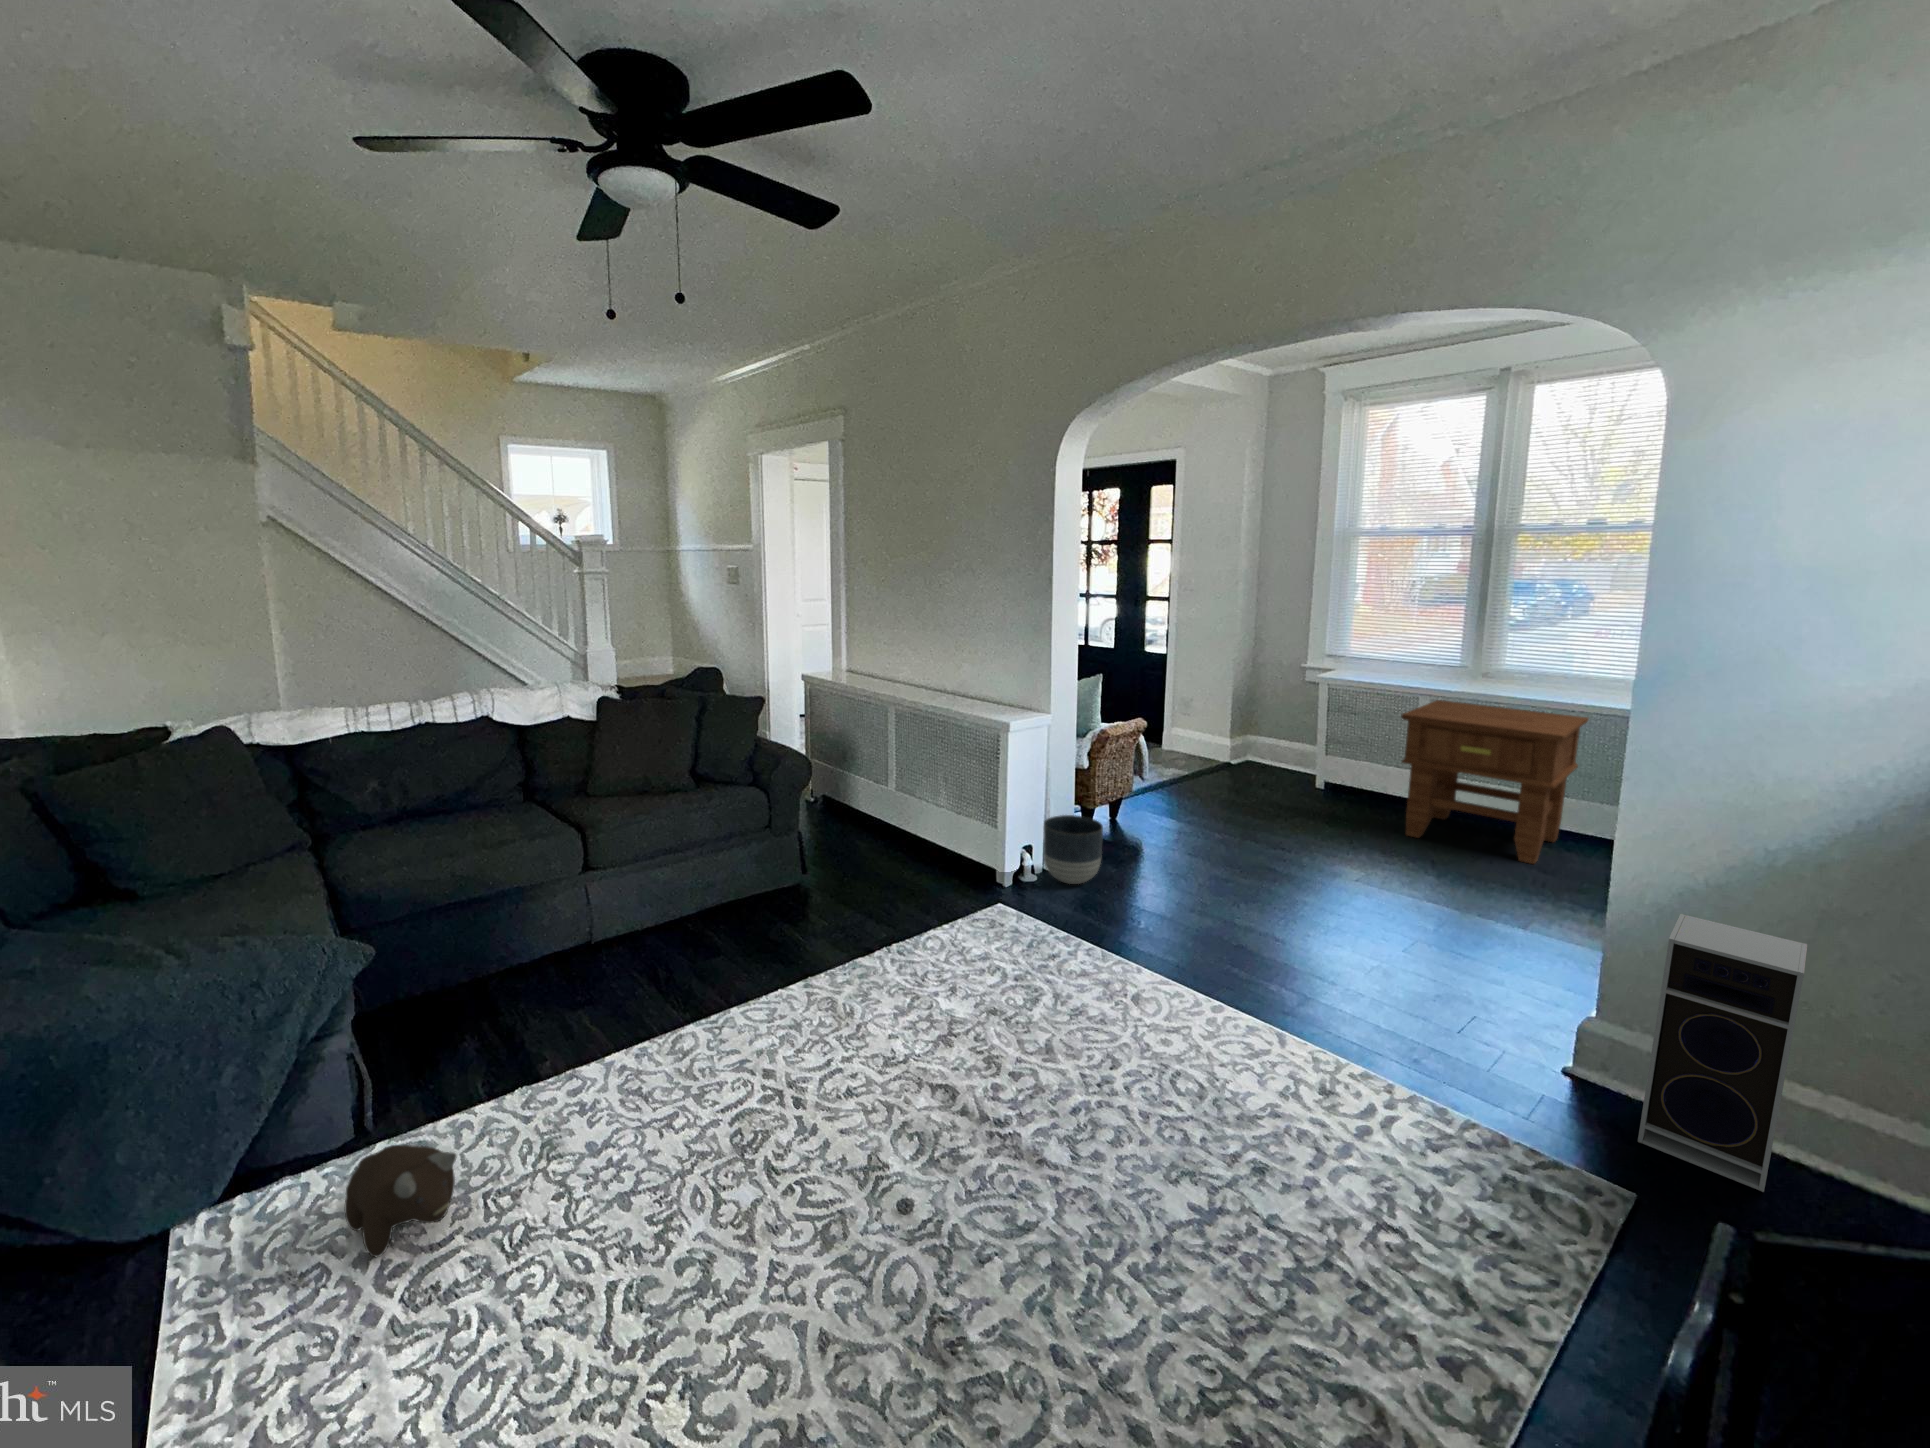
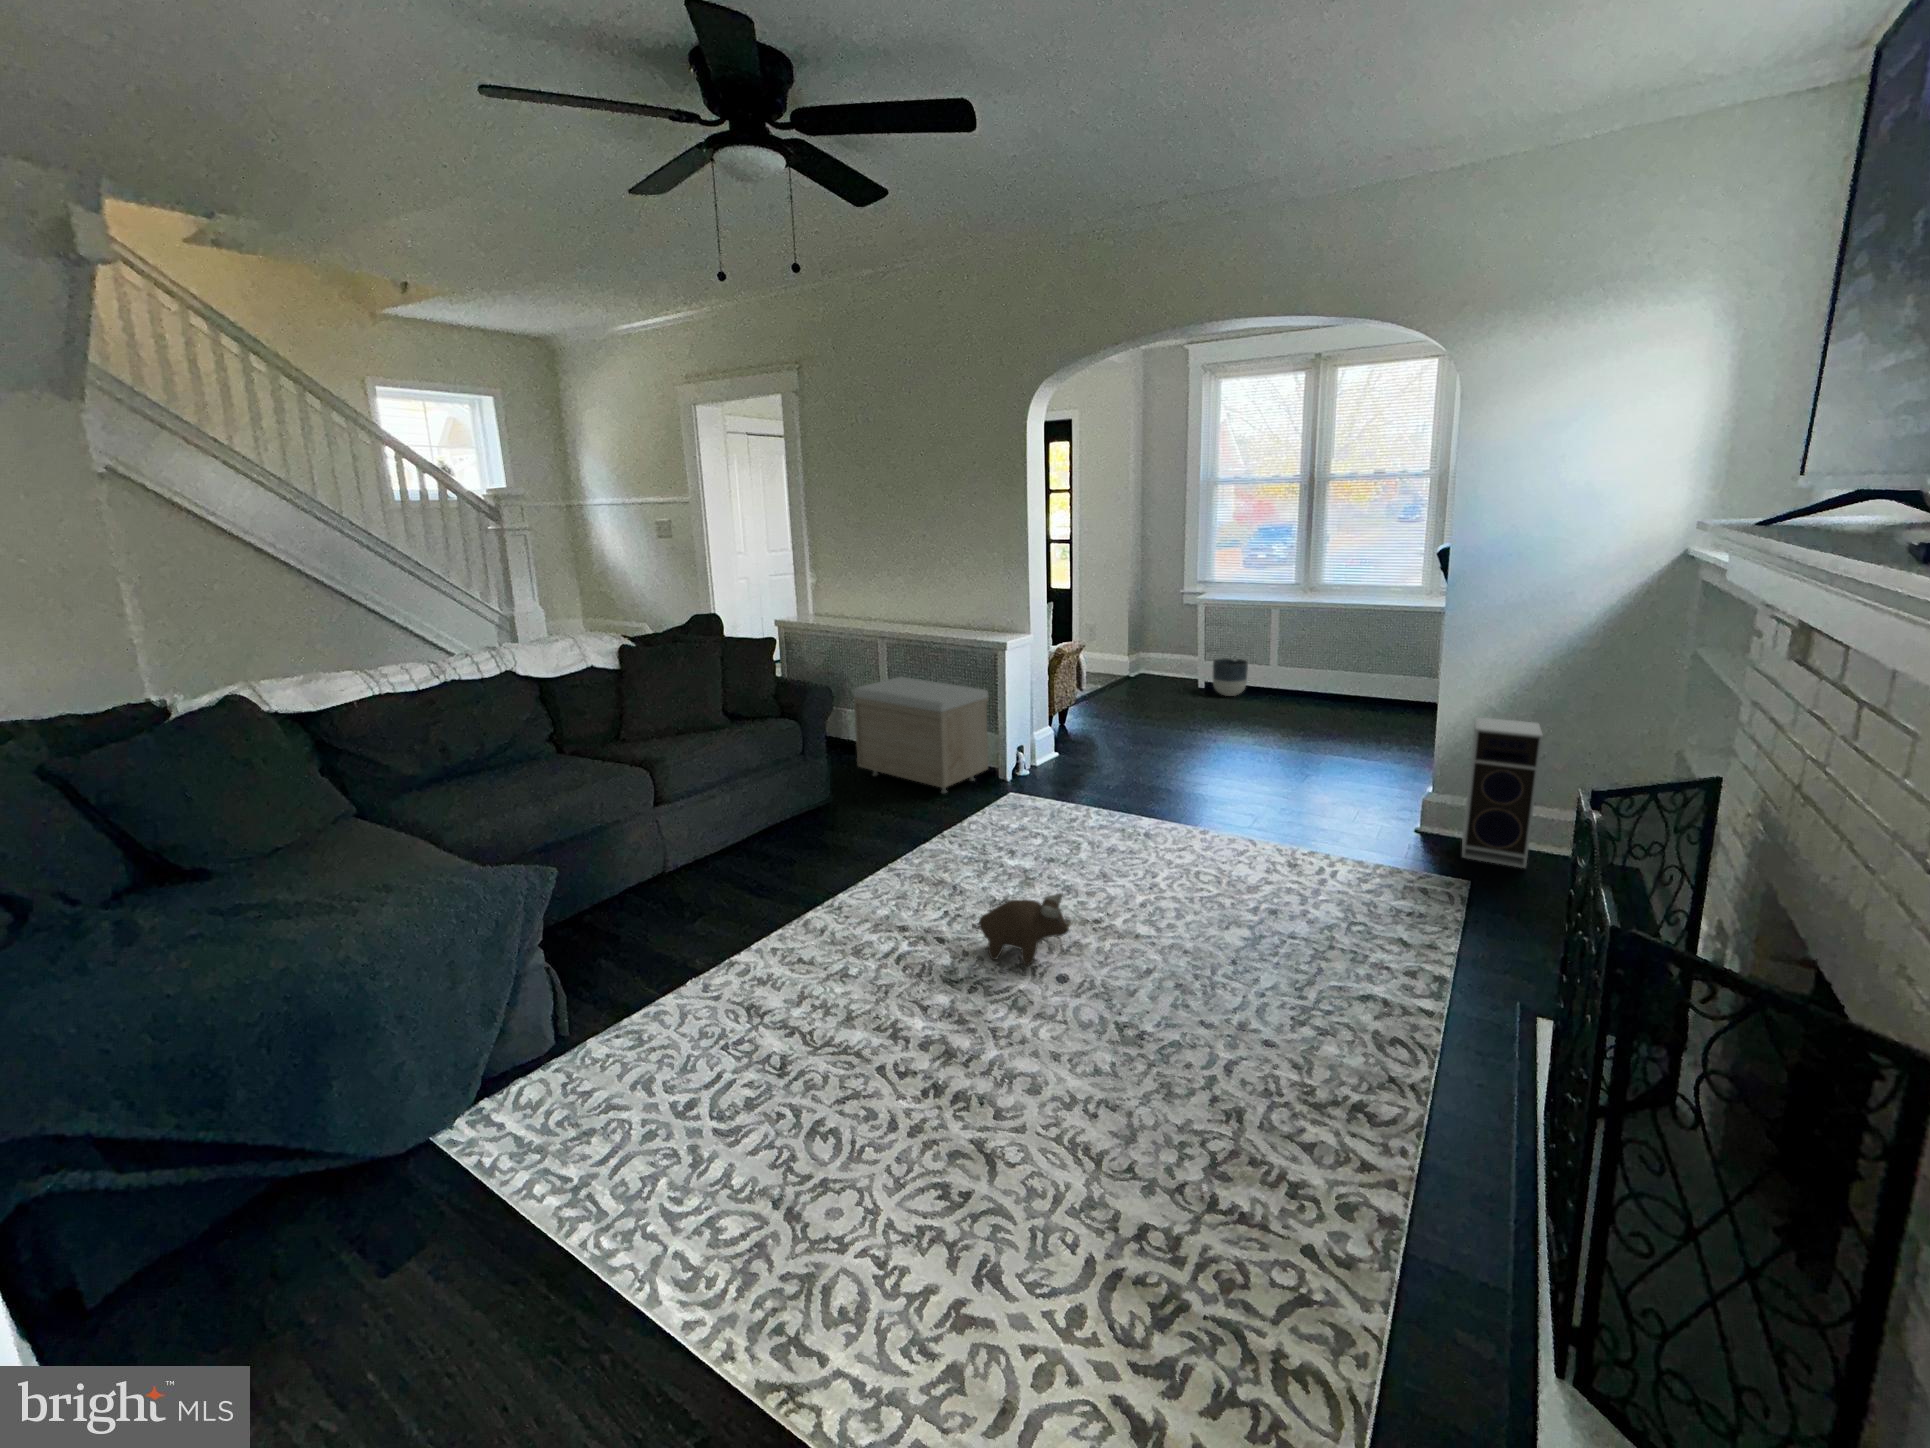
side table: present [1401,700,1589,864] -> none [1267,613,1379,722]
storage bench: none [841,746,986,892] -> present [854,677,989,793]
planter: present [1043,815,1103,884] -> present [1213,658,1248,696]
plush toy: present [345,1145,457,1257] -> present [979,893,1071,966]

